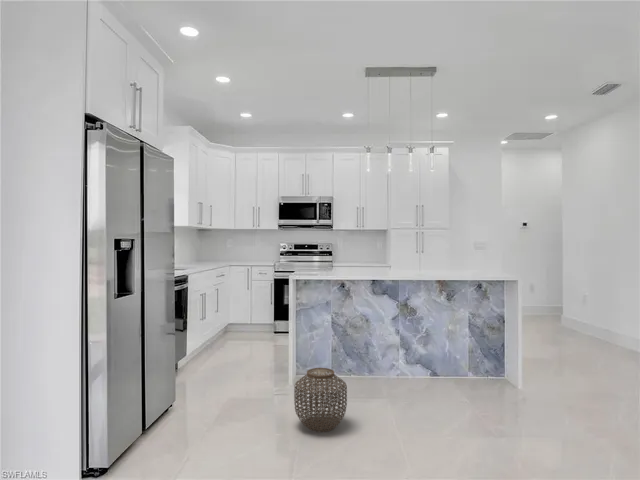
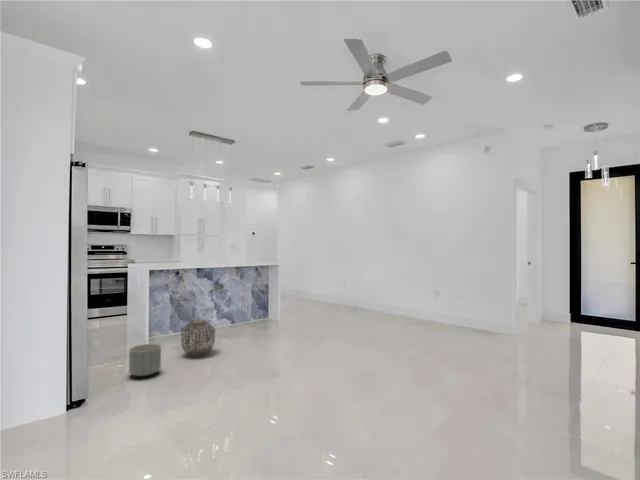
planter: none [197,395,241,447] -> present [129,344,161,377]

